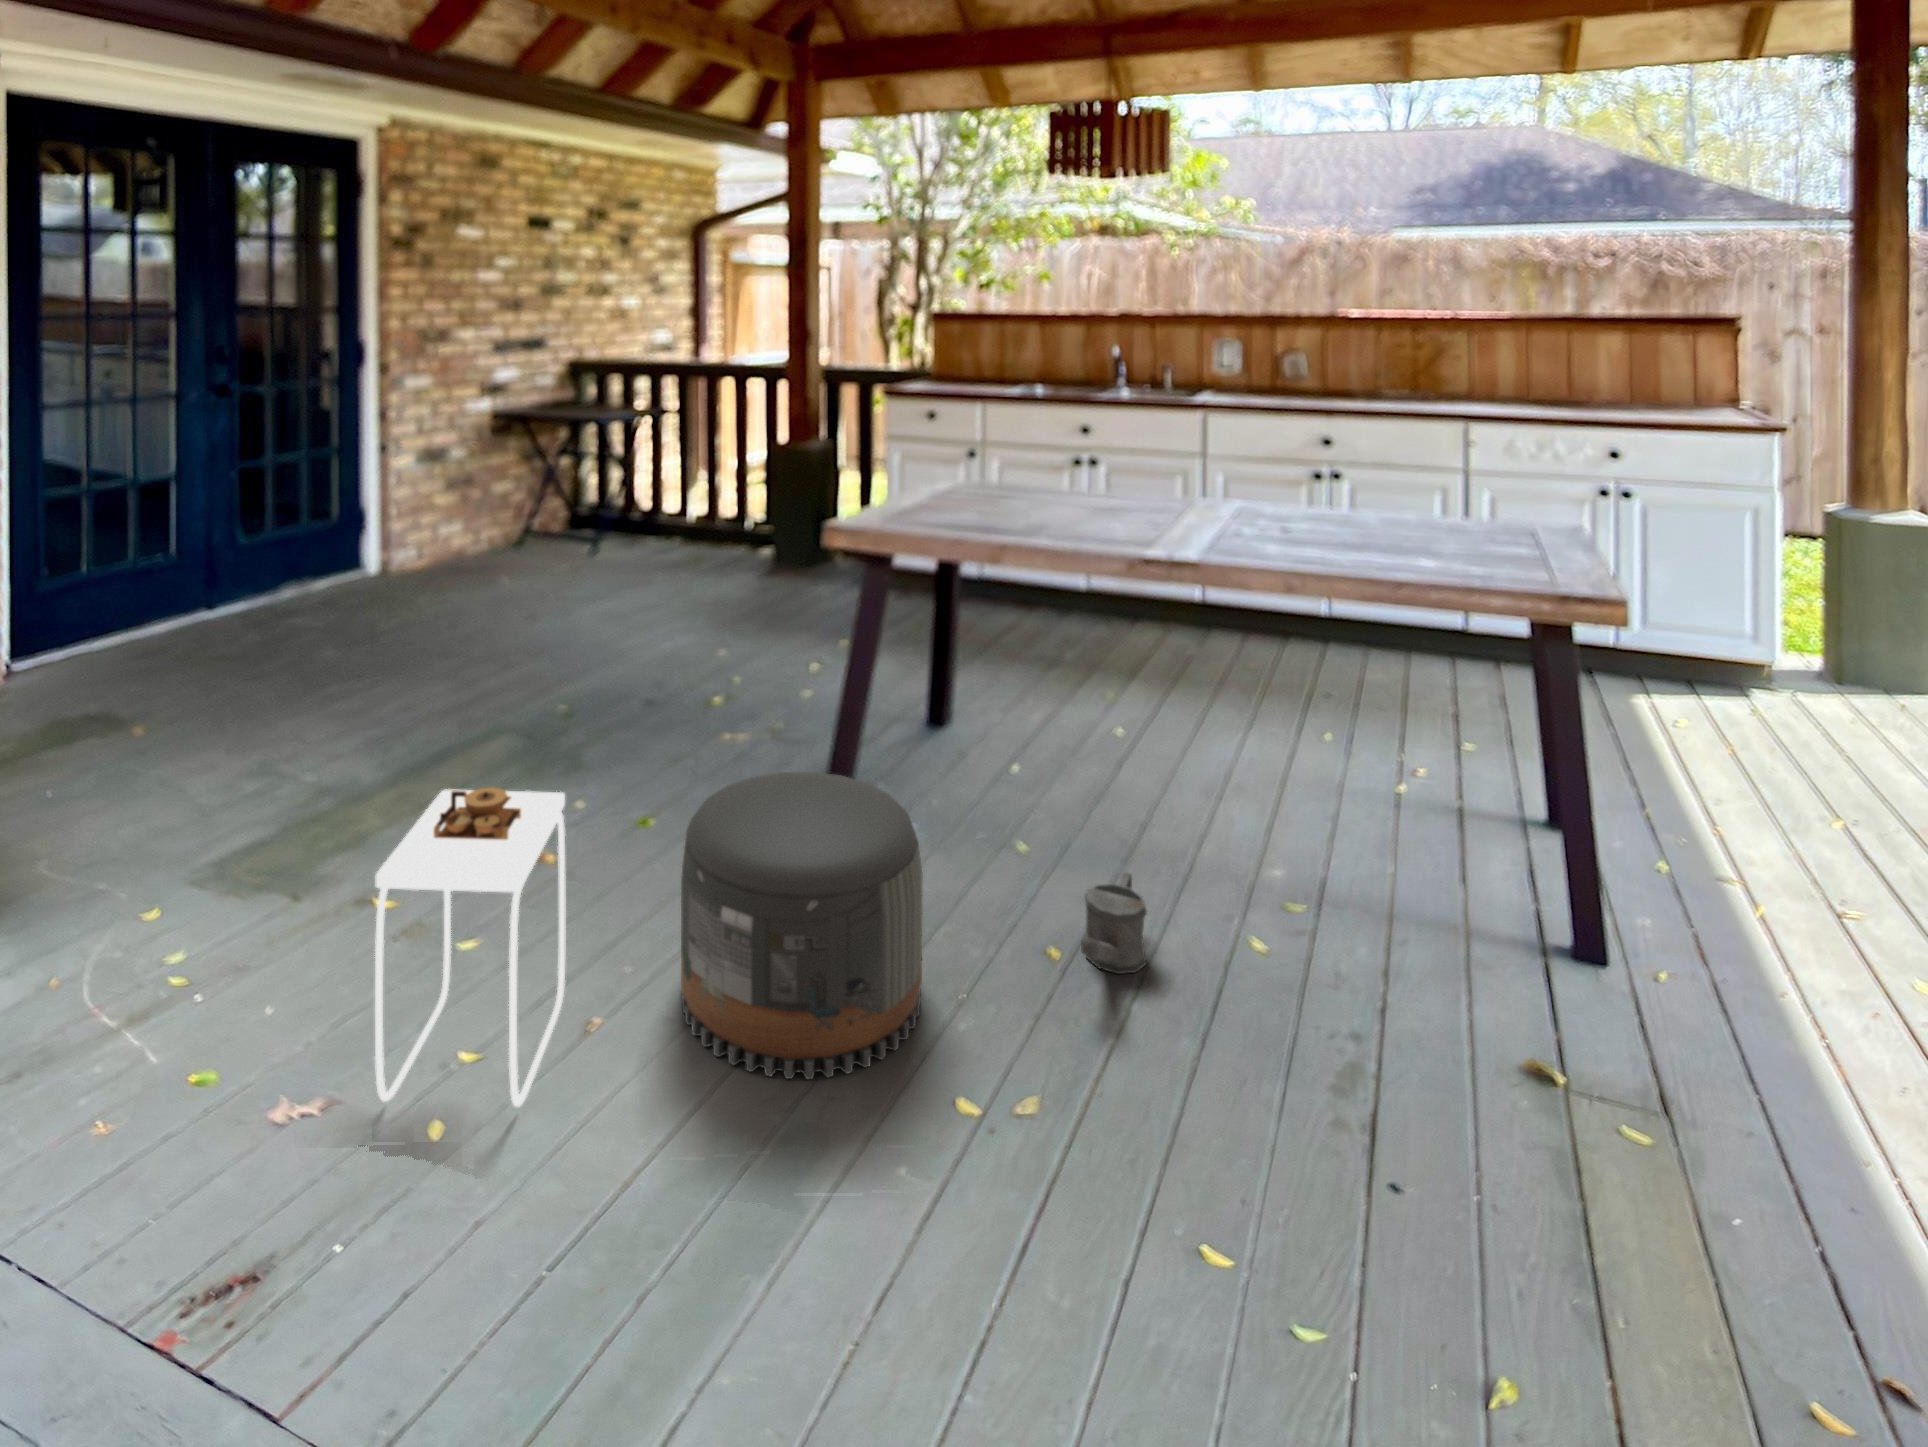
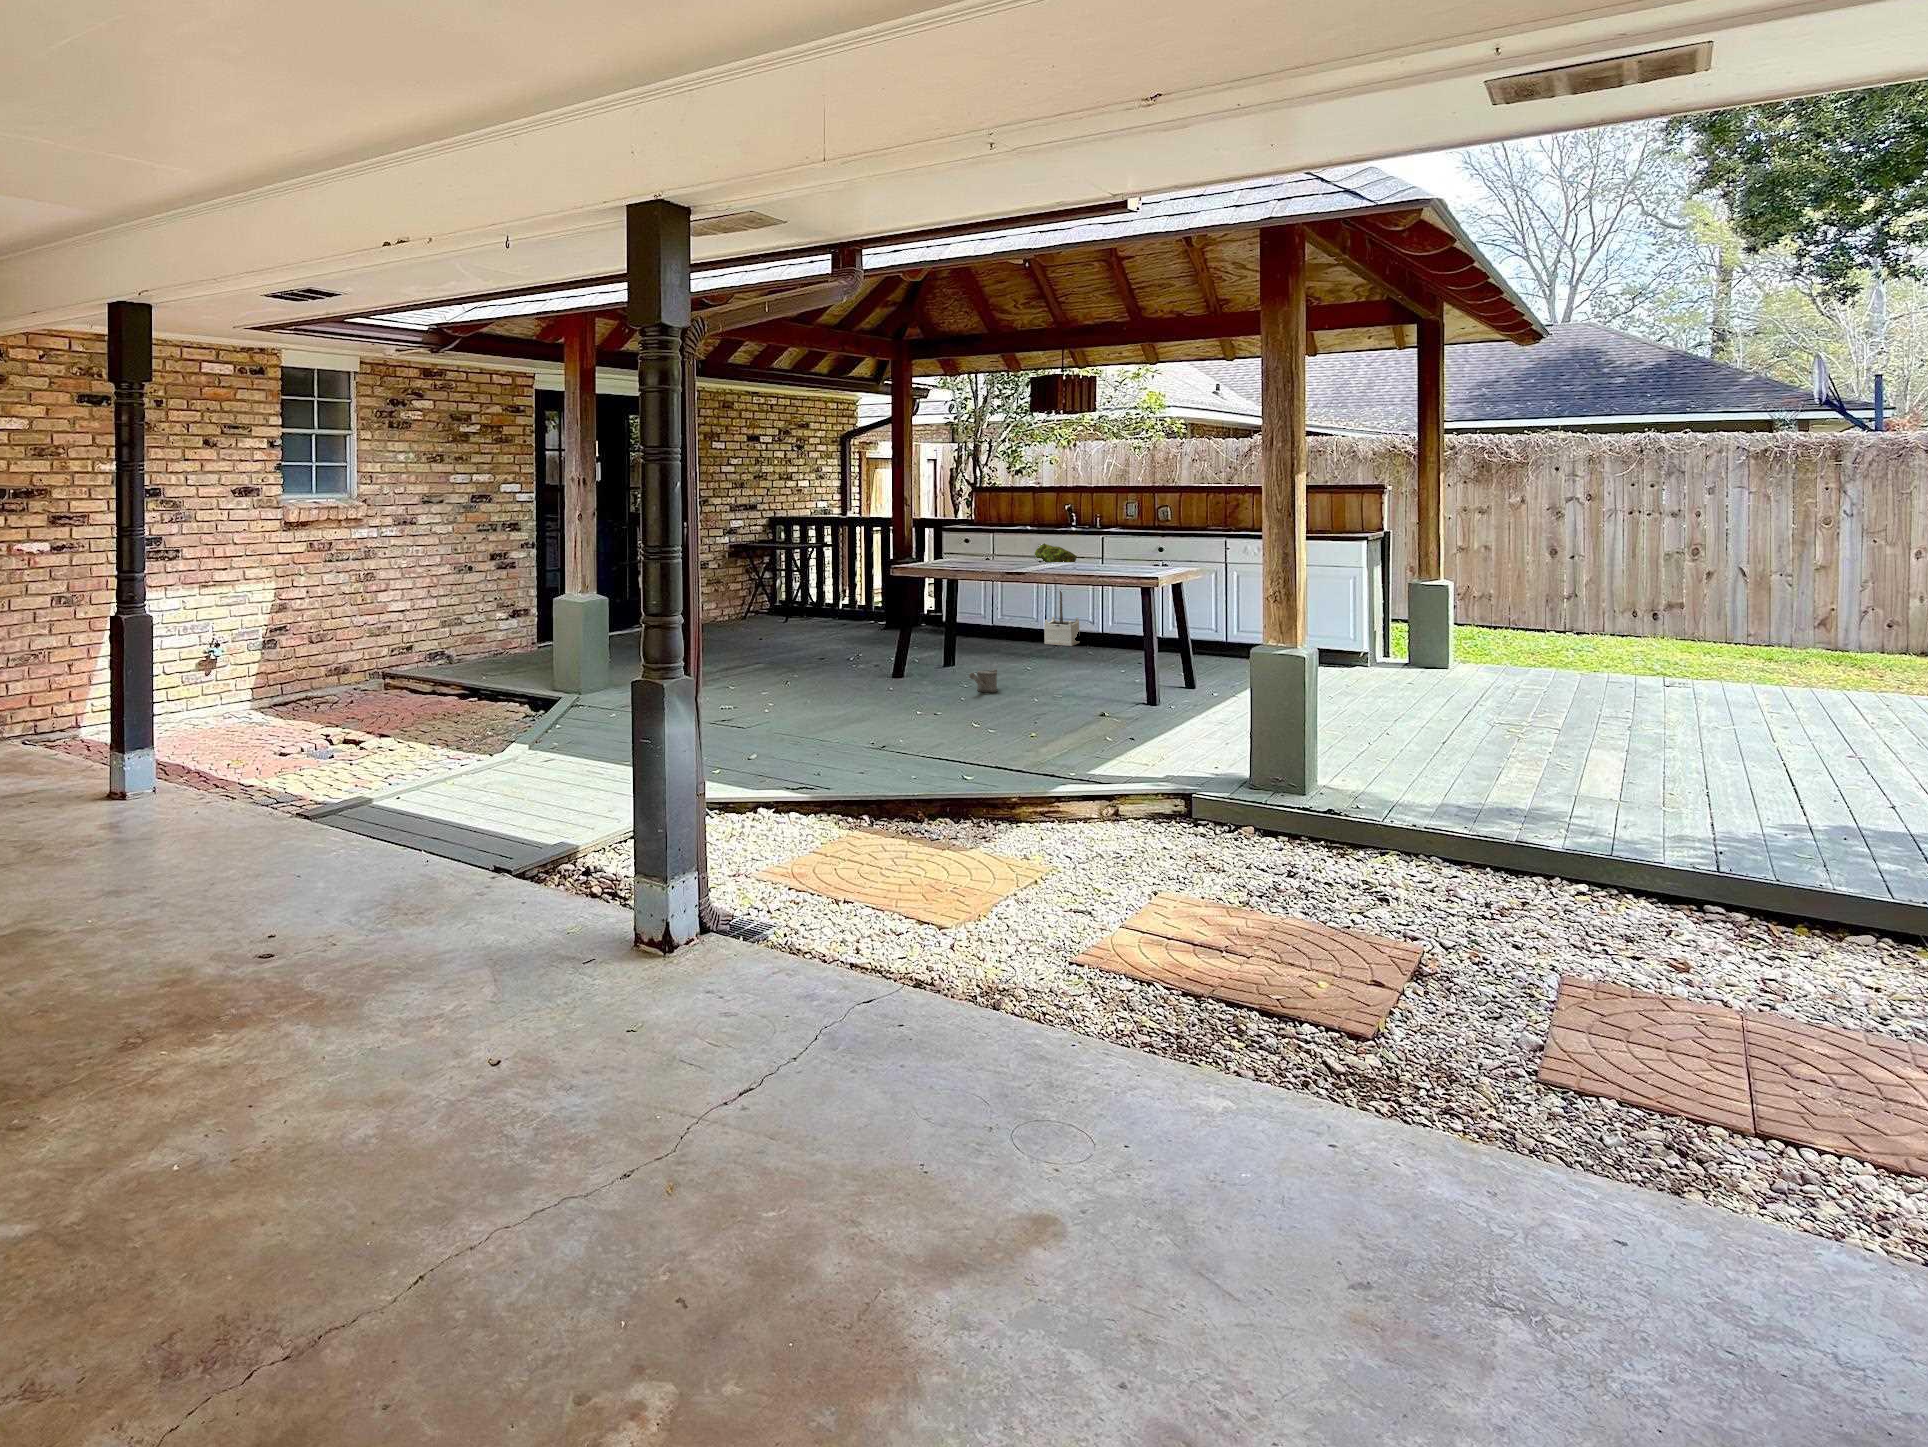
potted tree: none [1078,431,1169,644] -> present [1035,543,1080,646]
pouf: present [681,772,923,1079] -> none [845,631,920,699]
side table: present [375,787,565,1107] -> none [762,621,809,699]

